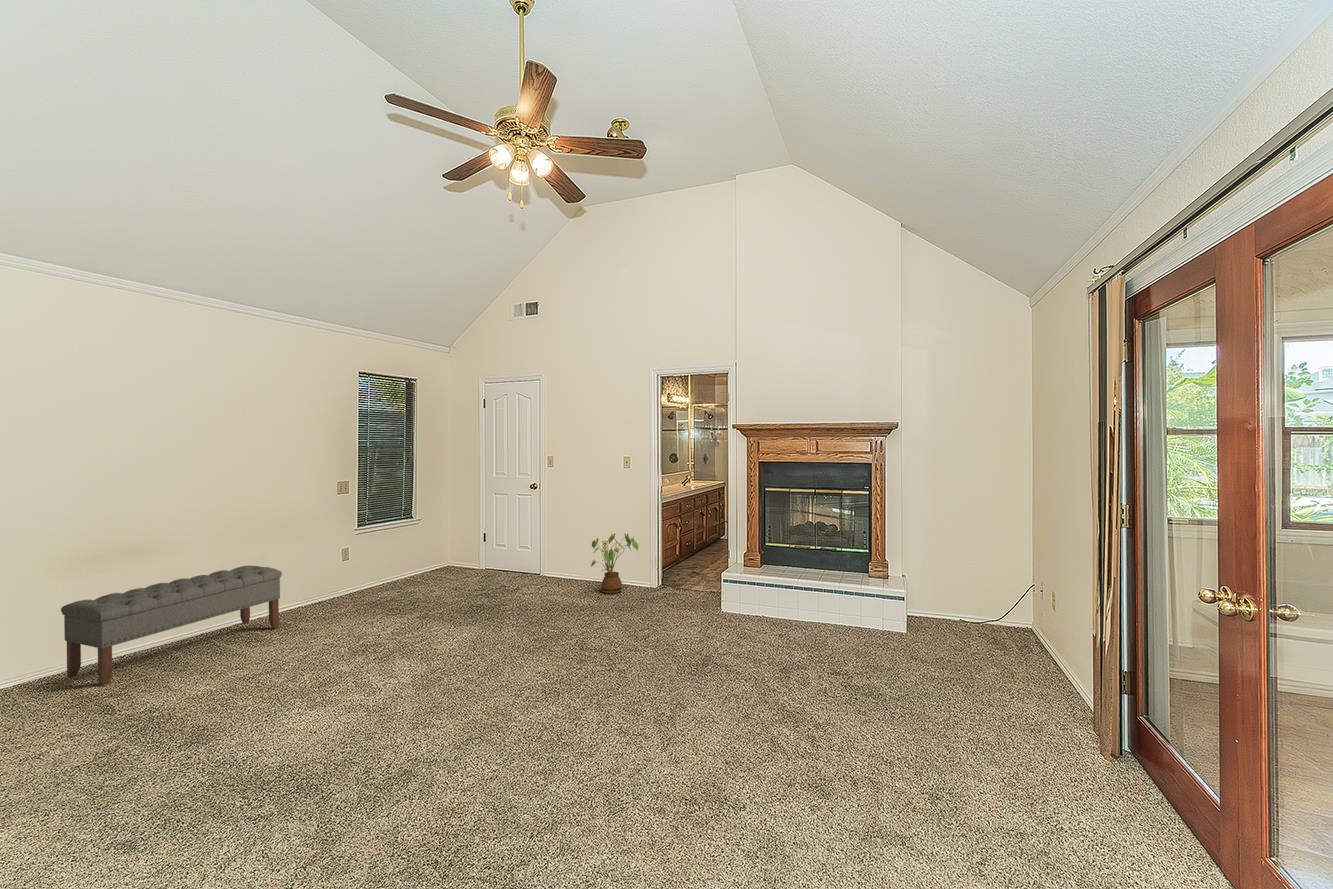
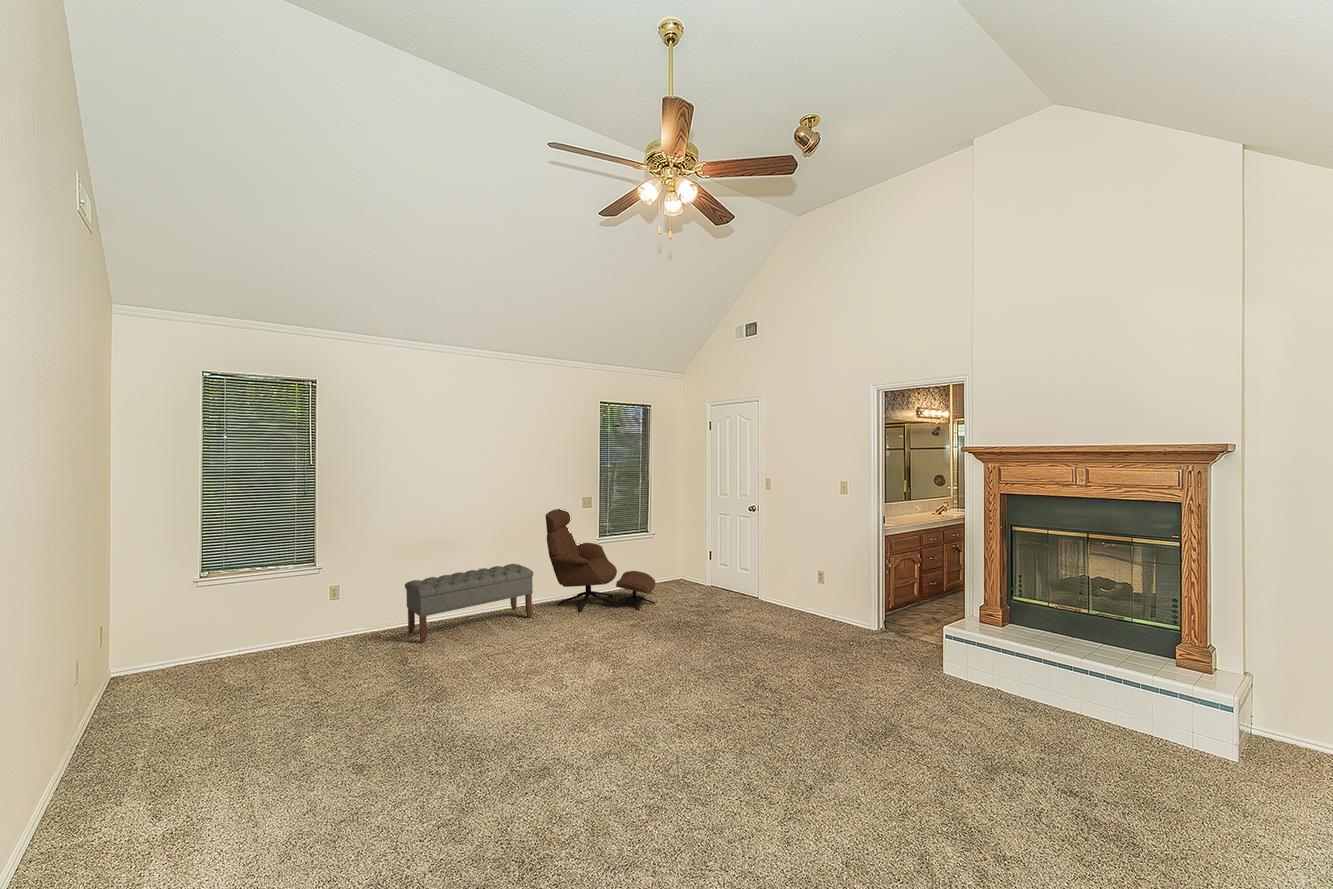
lounge chair: none [295,497,436,613] -> present [545,509,655,612]
house plant: present [591,534,639,594] -> none [796,564,851,631]

